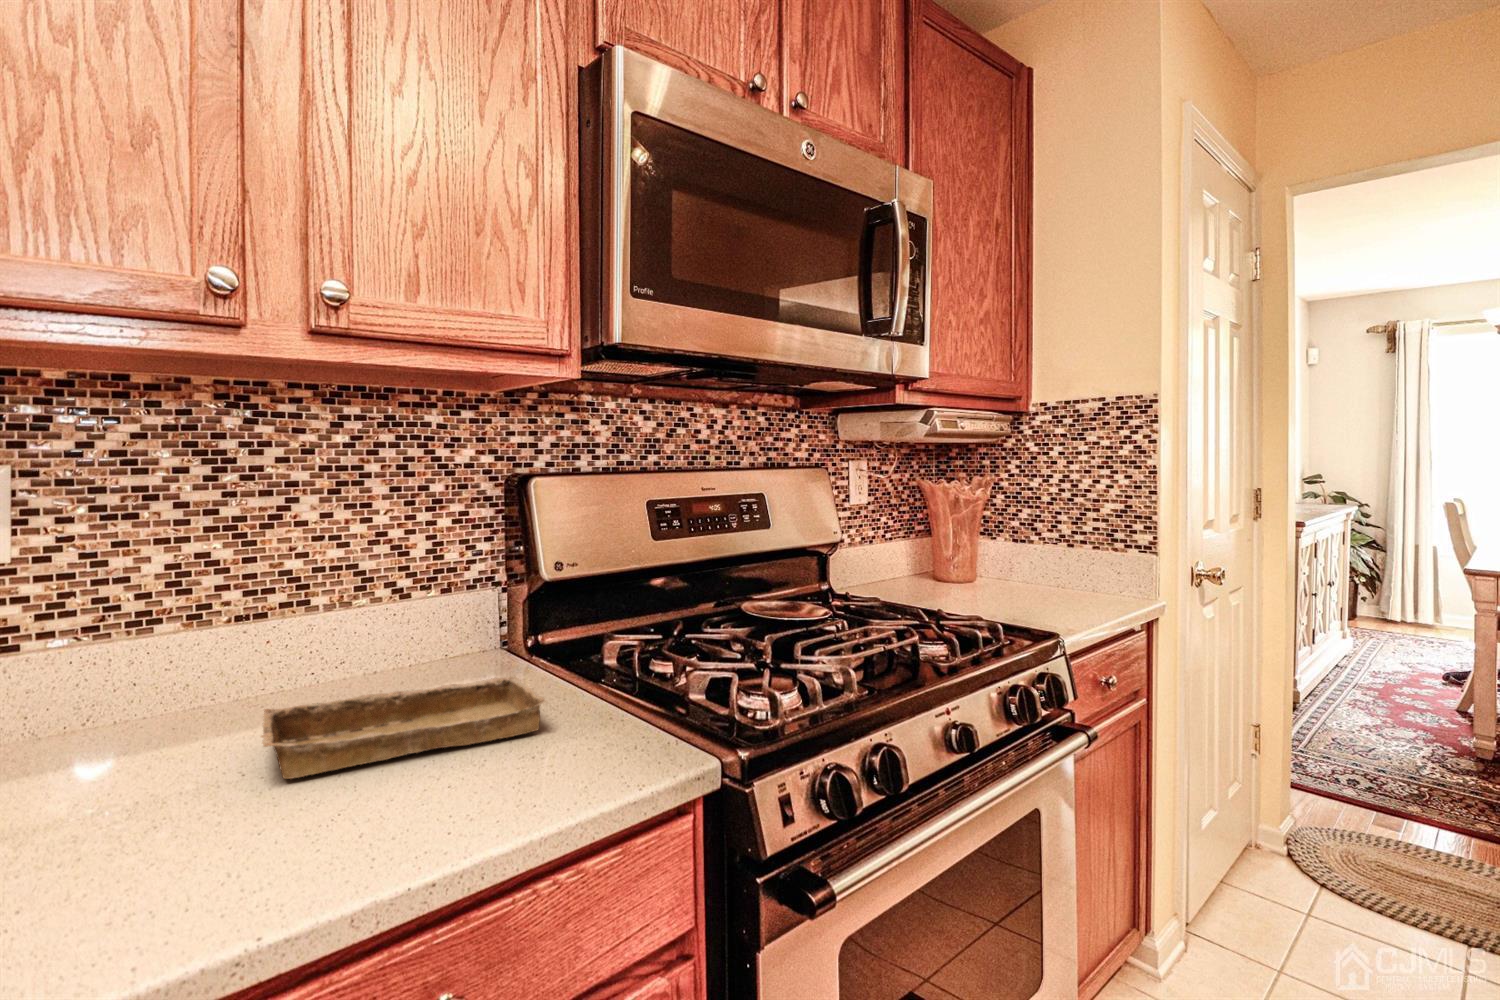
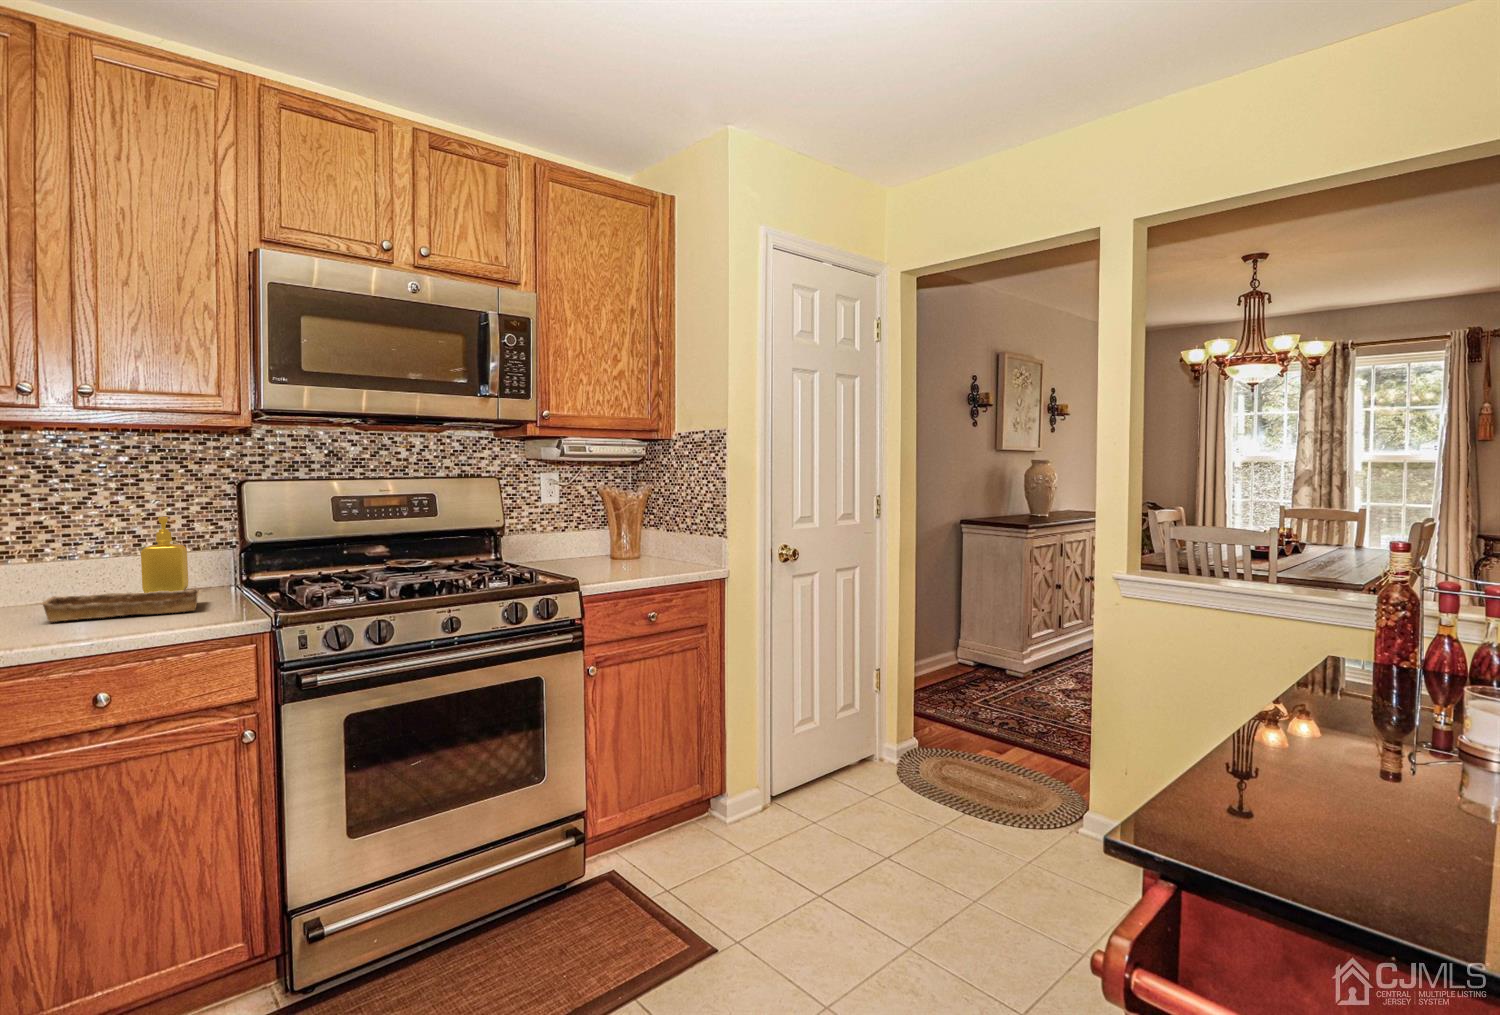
soap dispenser: none [382,539,450,683] -> present [141,516,188,593]

